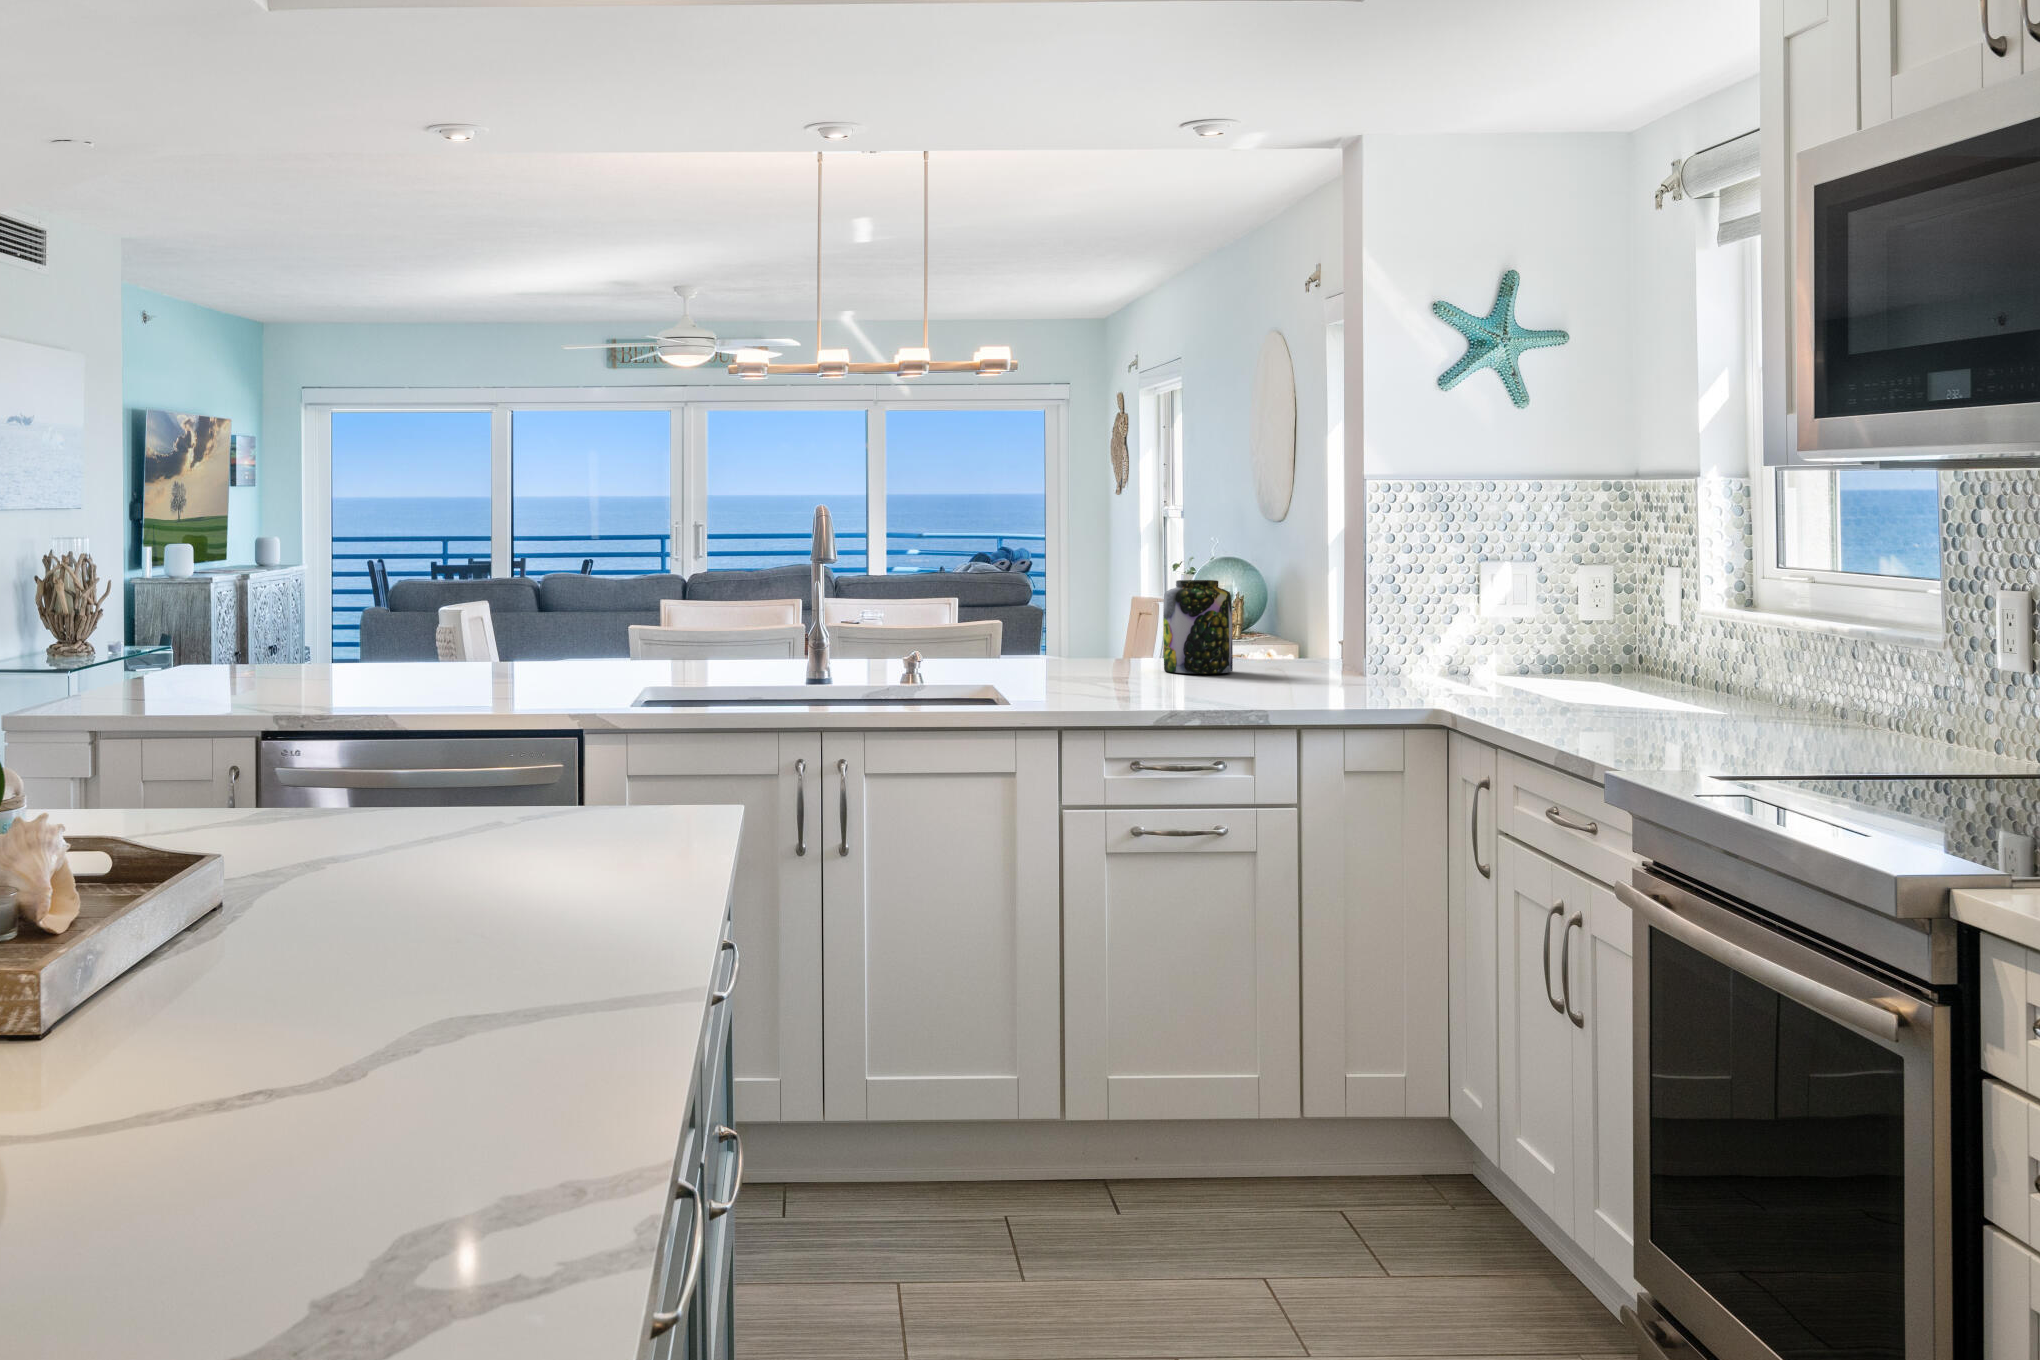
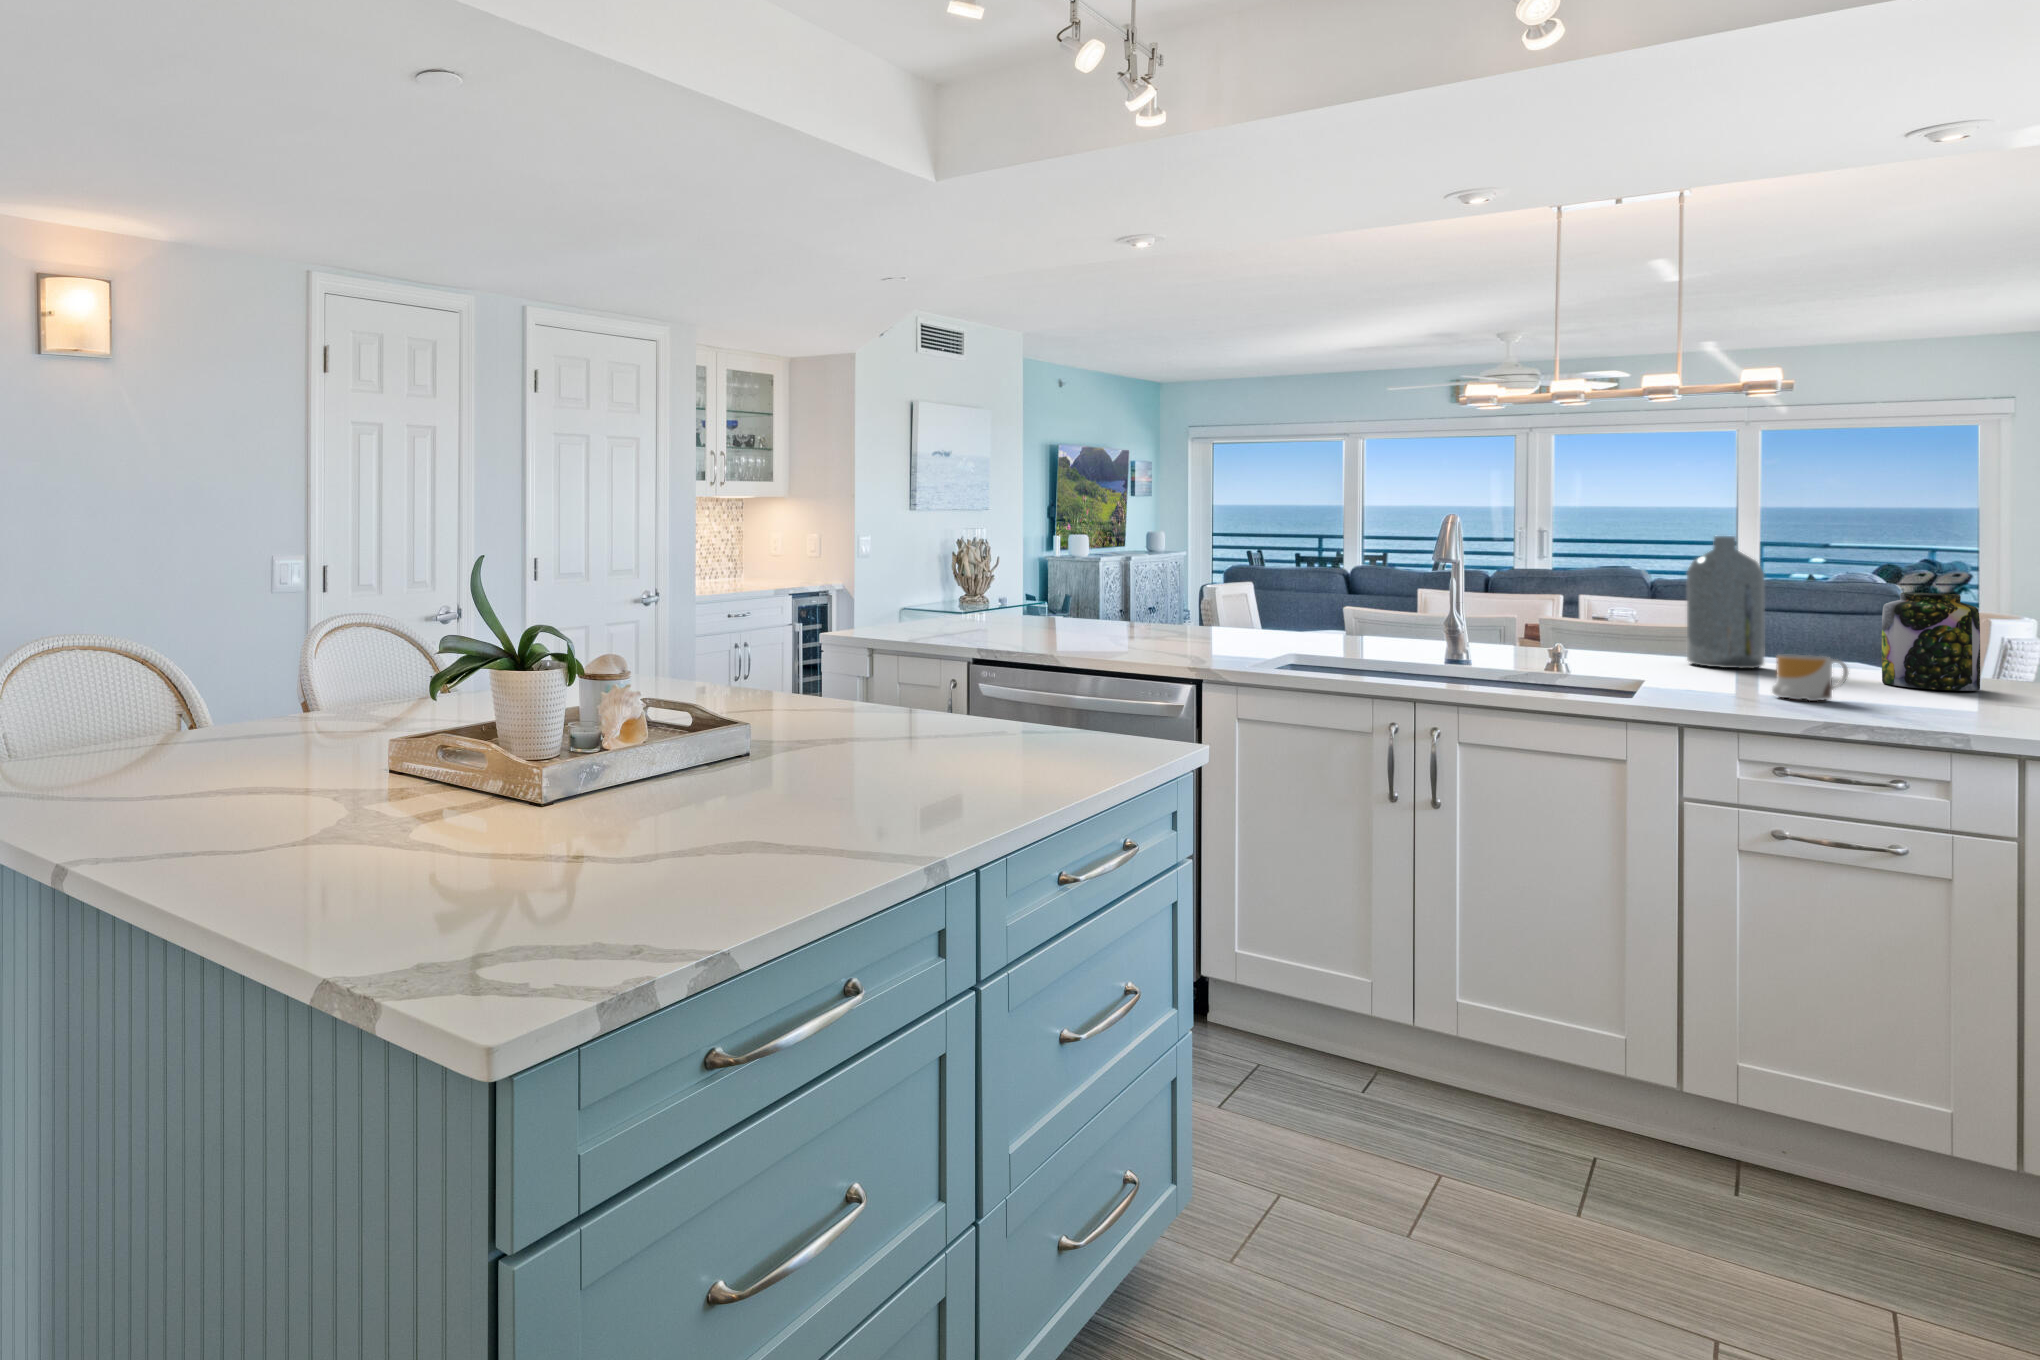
bottle: none [1008,527,1070,667] -> present [1687,536,1764,669]
mug: none [1113,647,1166,693] -> present [1772,655,1848,701]

